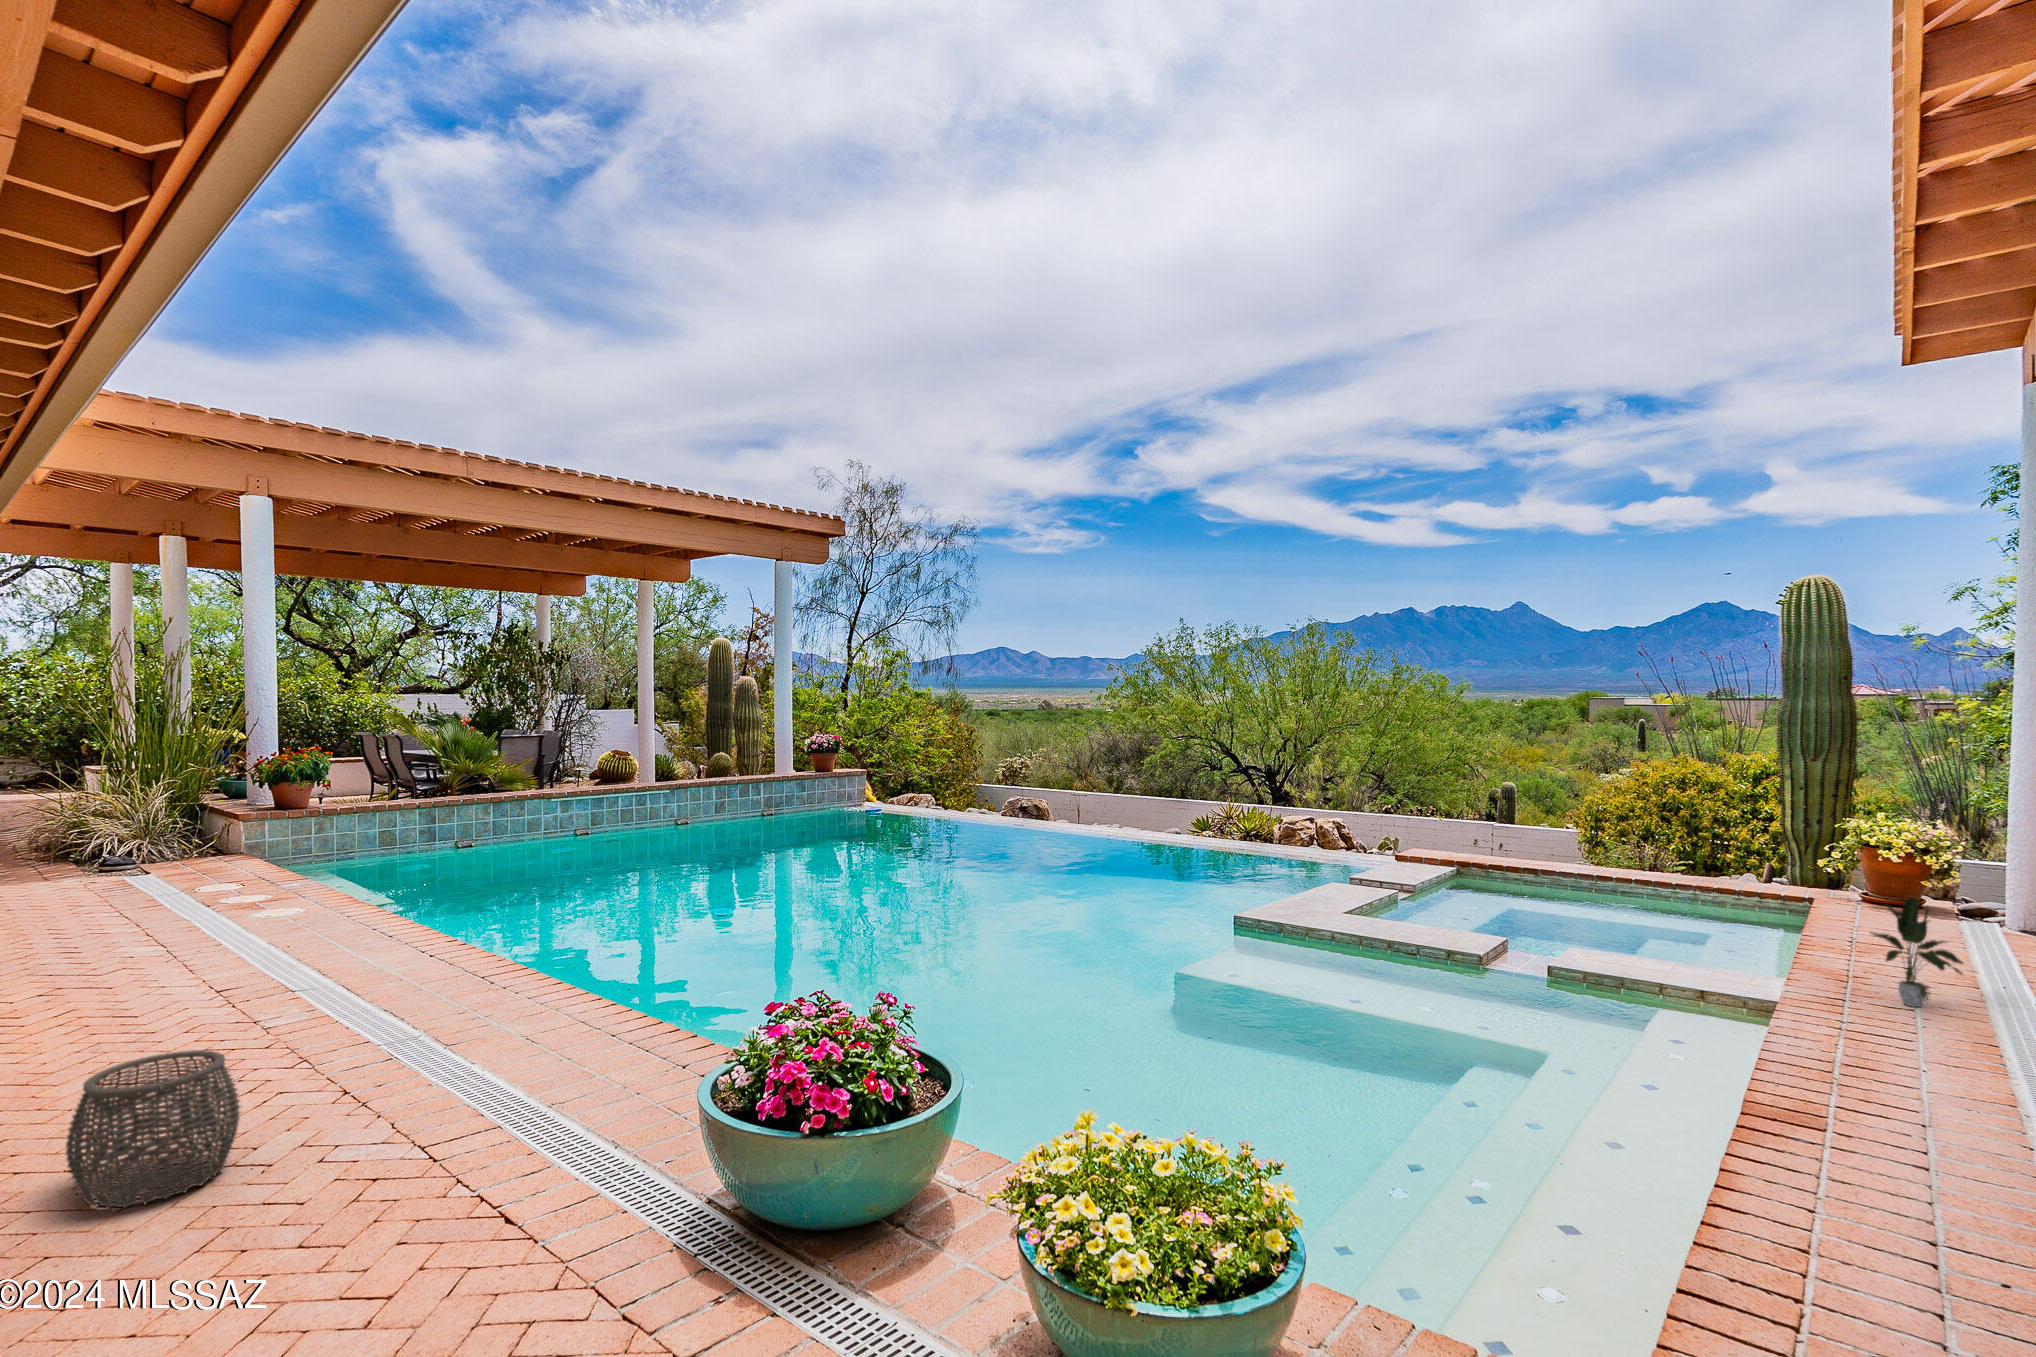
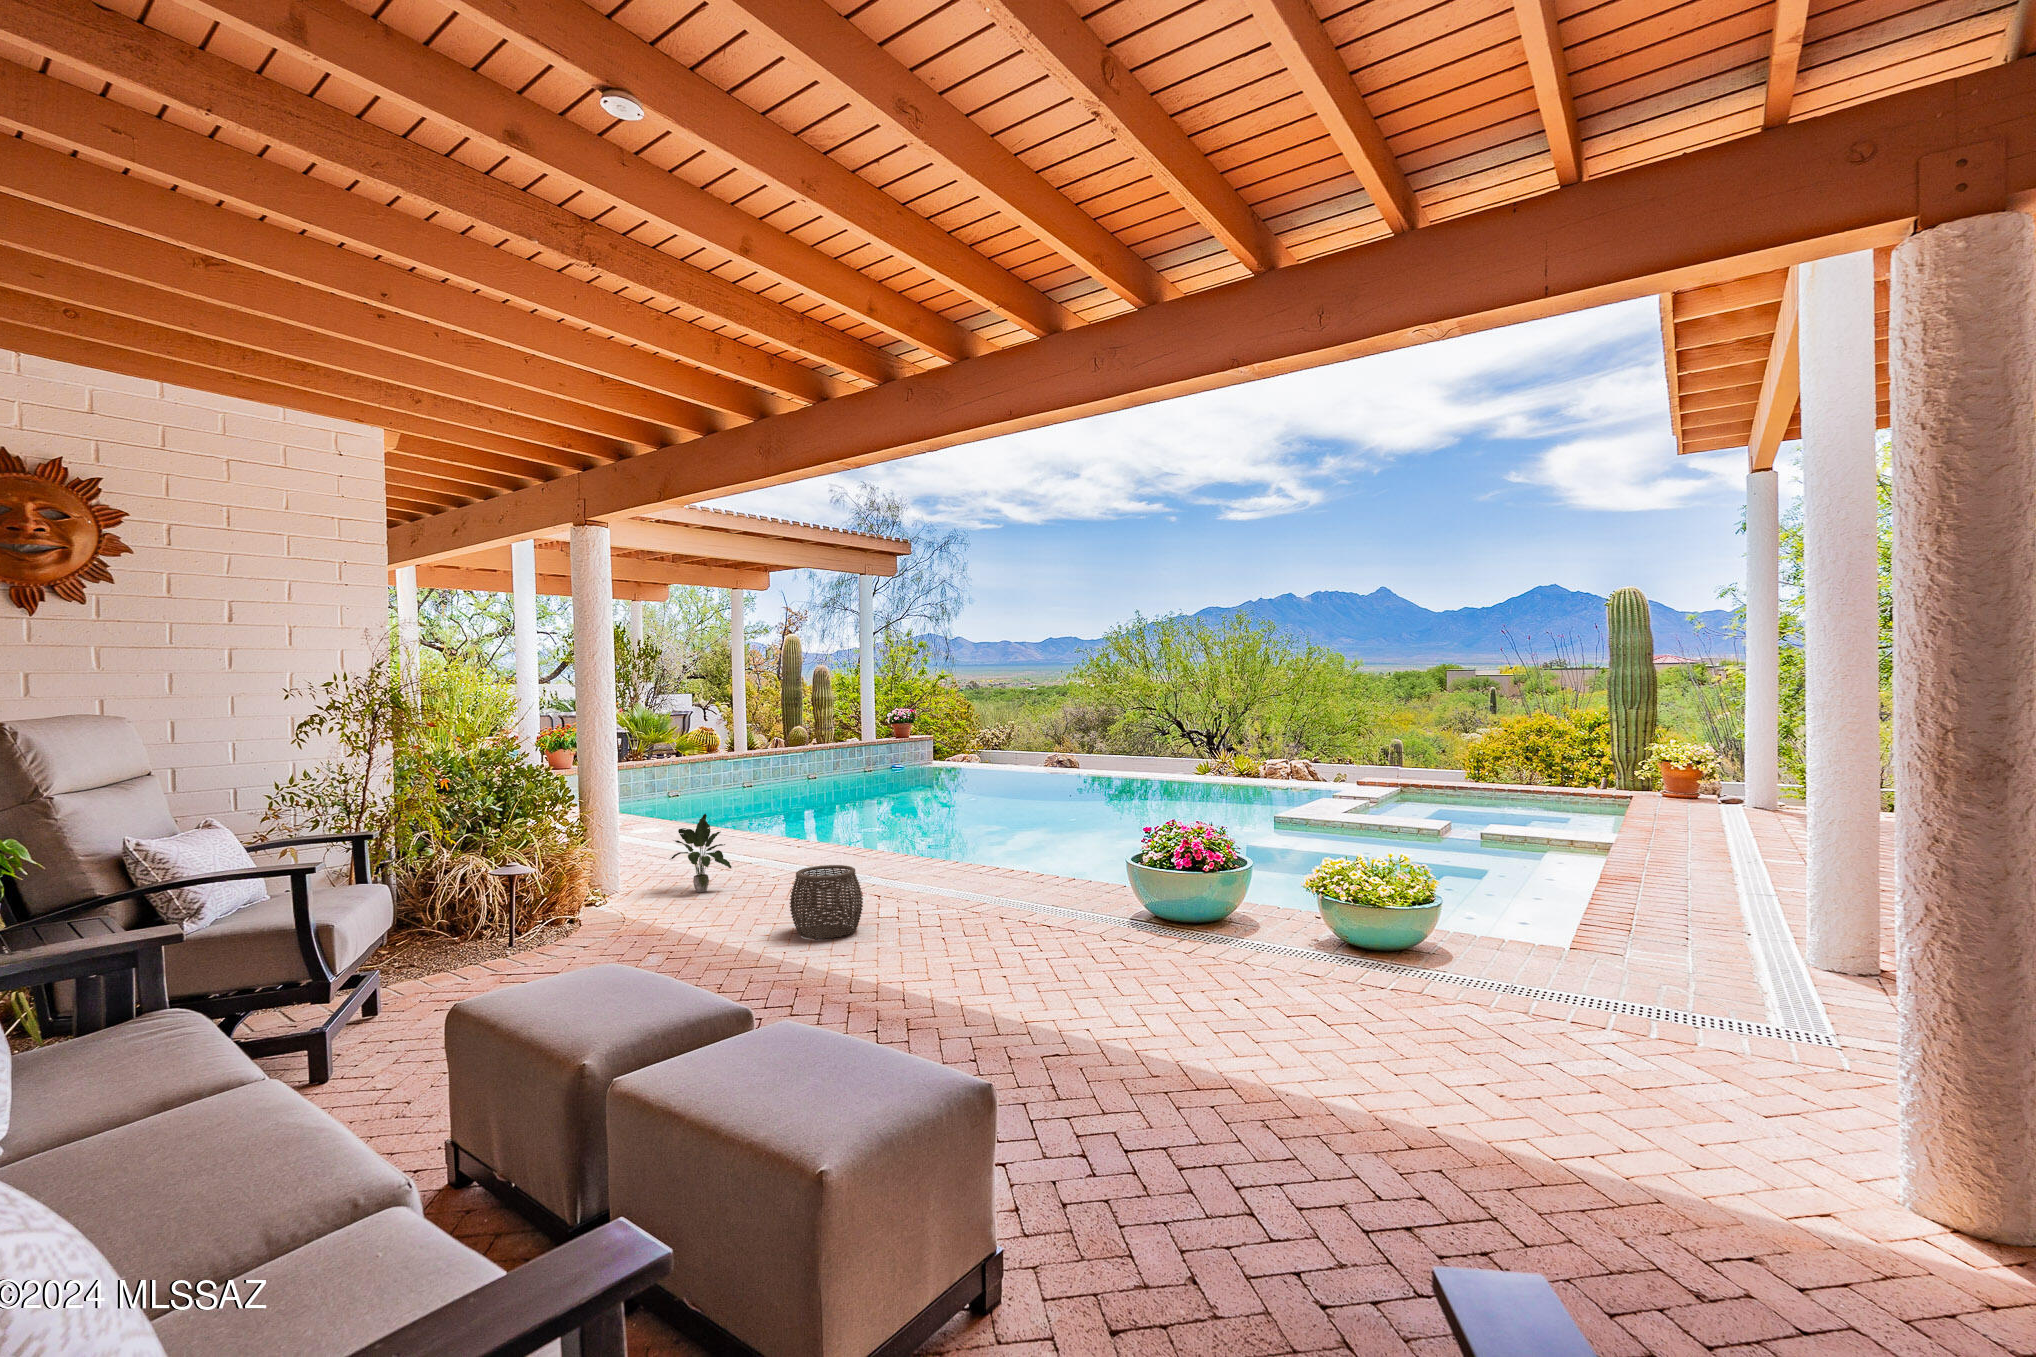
potted plant: present [1870,897,1964,1007] -> present [669,814,731,892]

